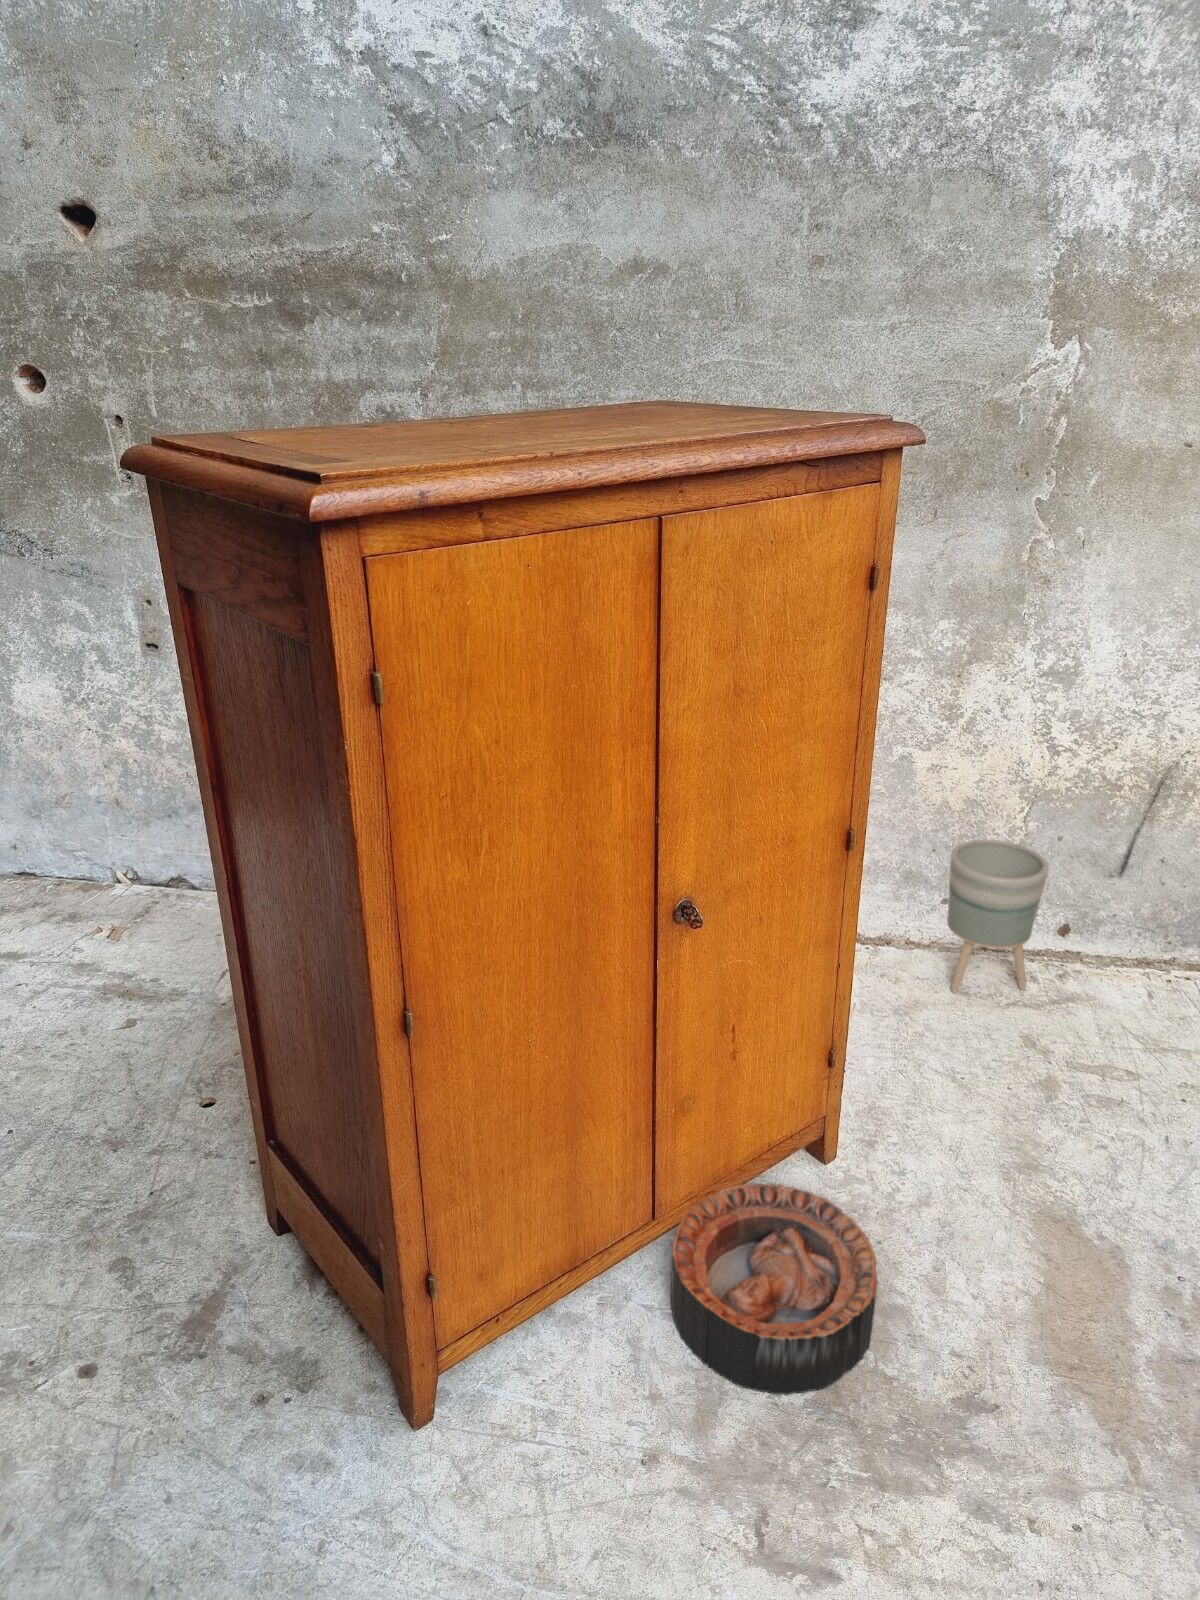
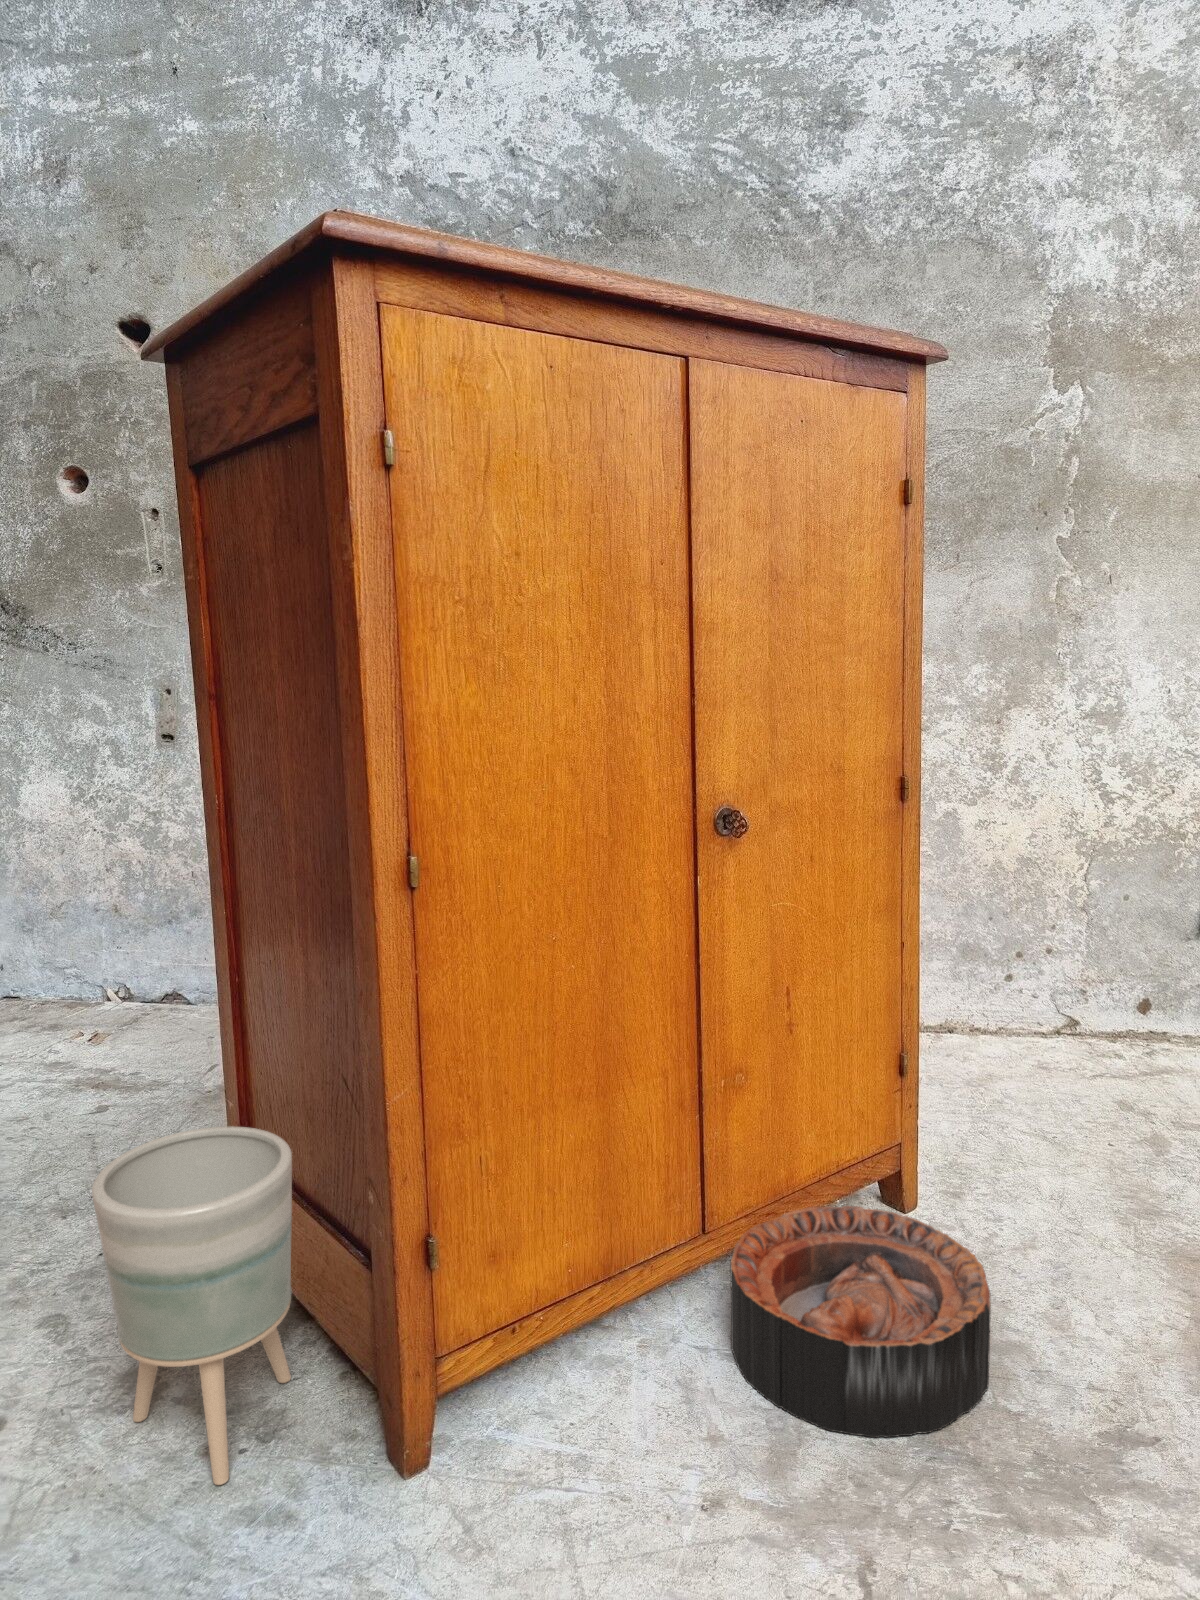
planter: present [947,840,1049,992] -> present [92,1127,292,1485]

